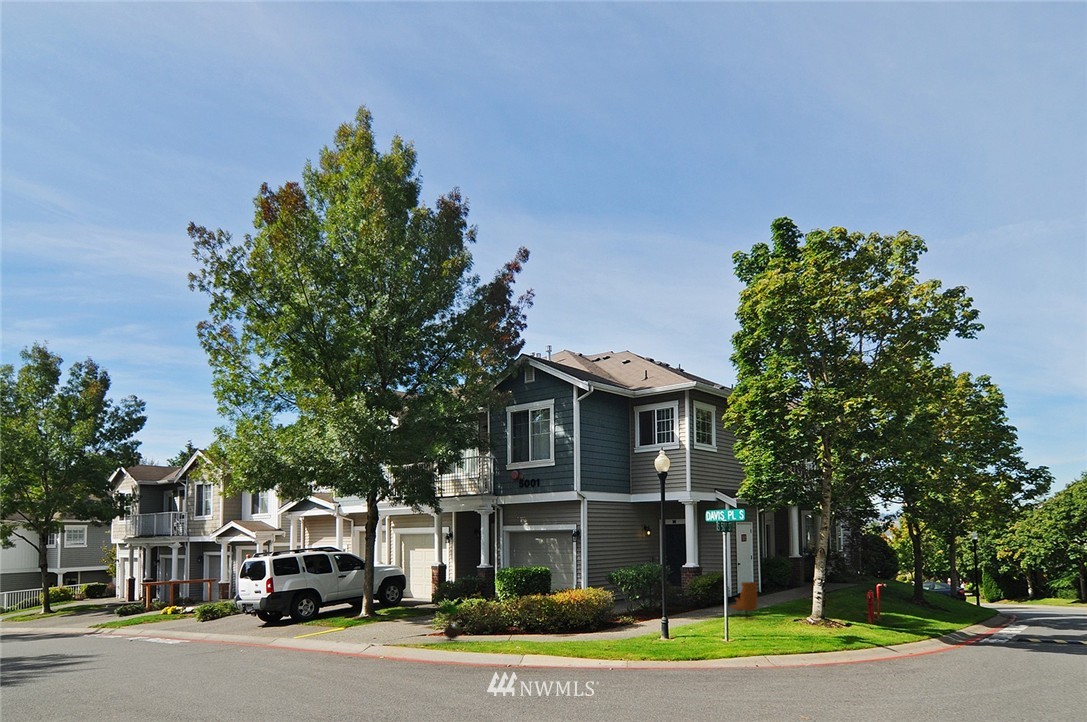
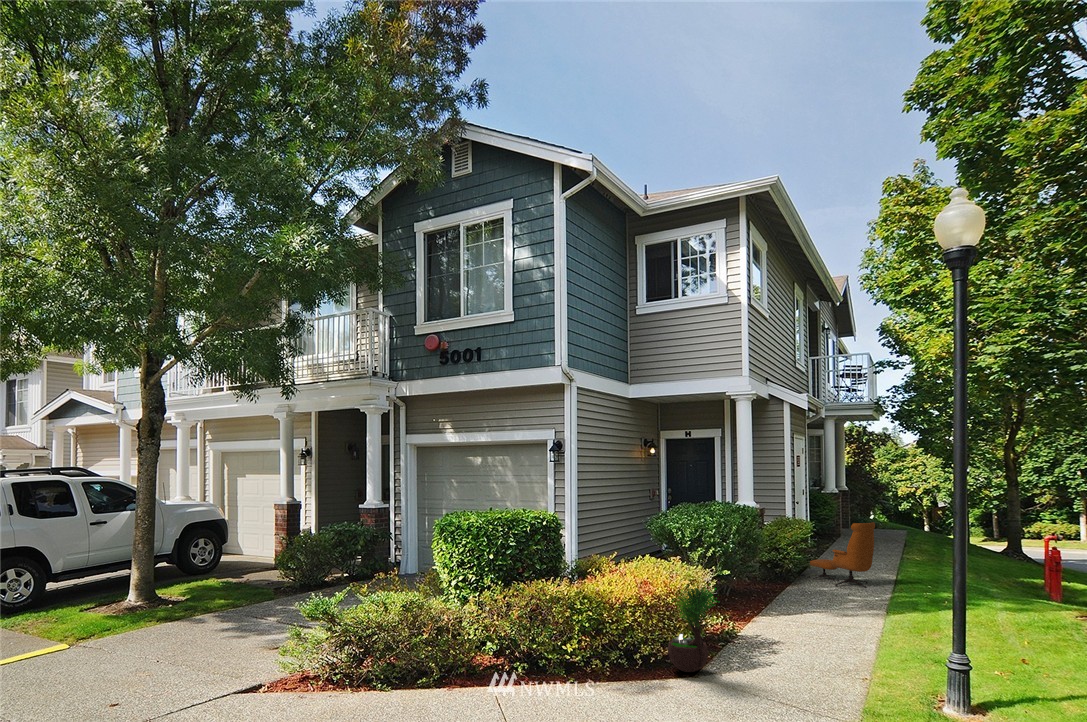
potted tree: present [439,604,460,640] -> present [668,584,717,672]

